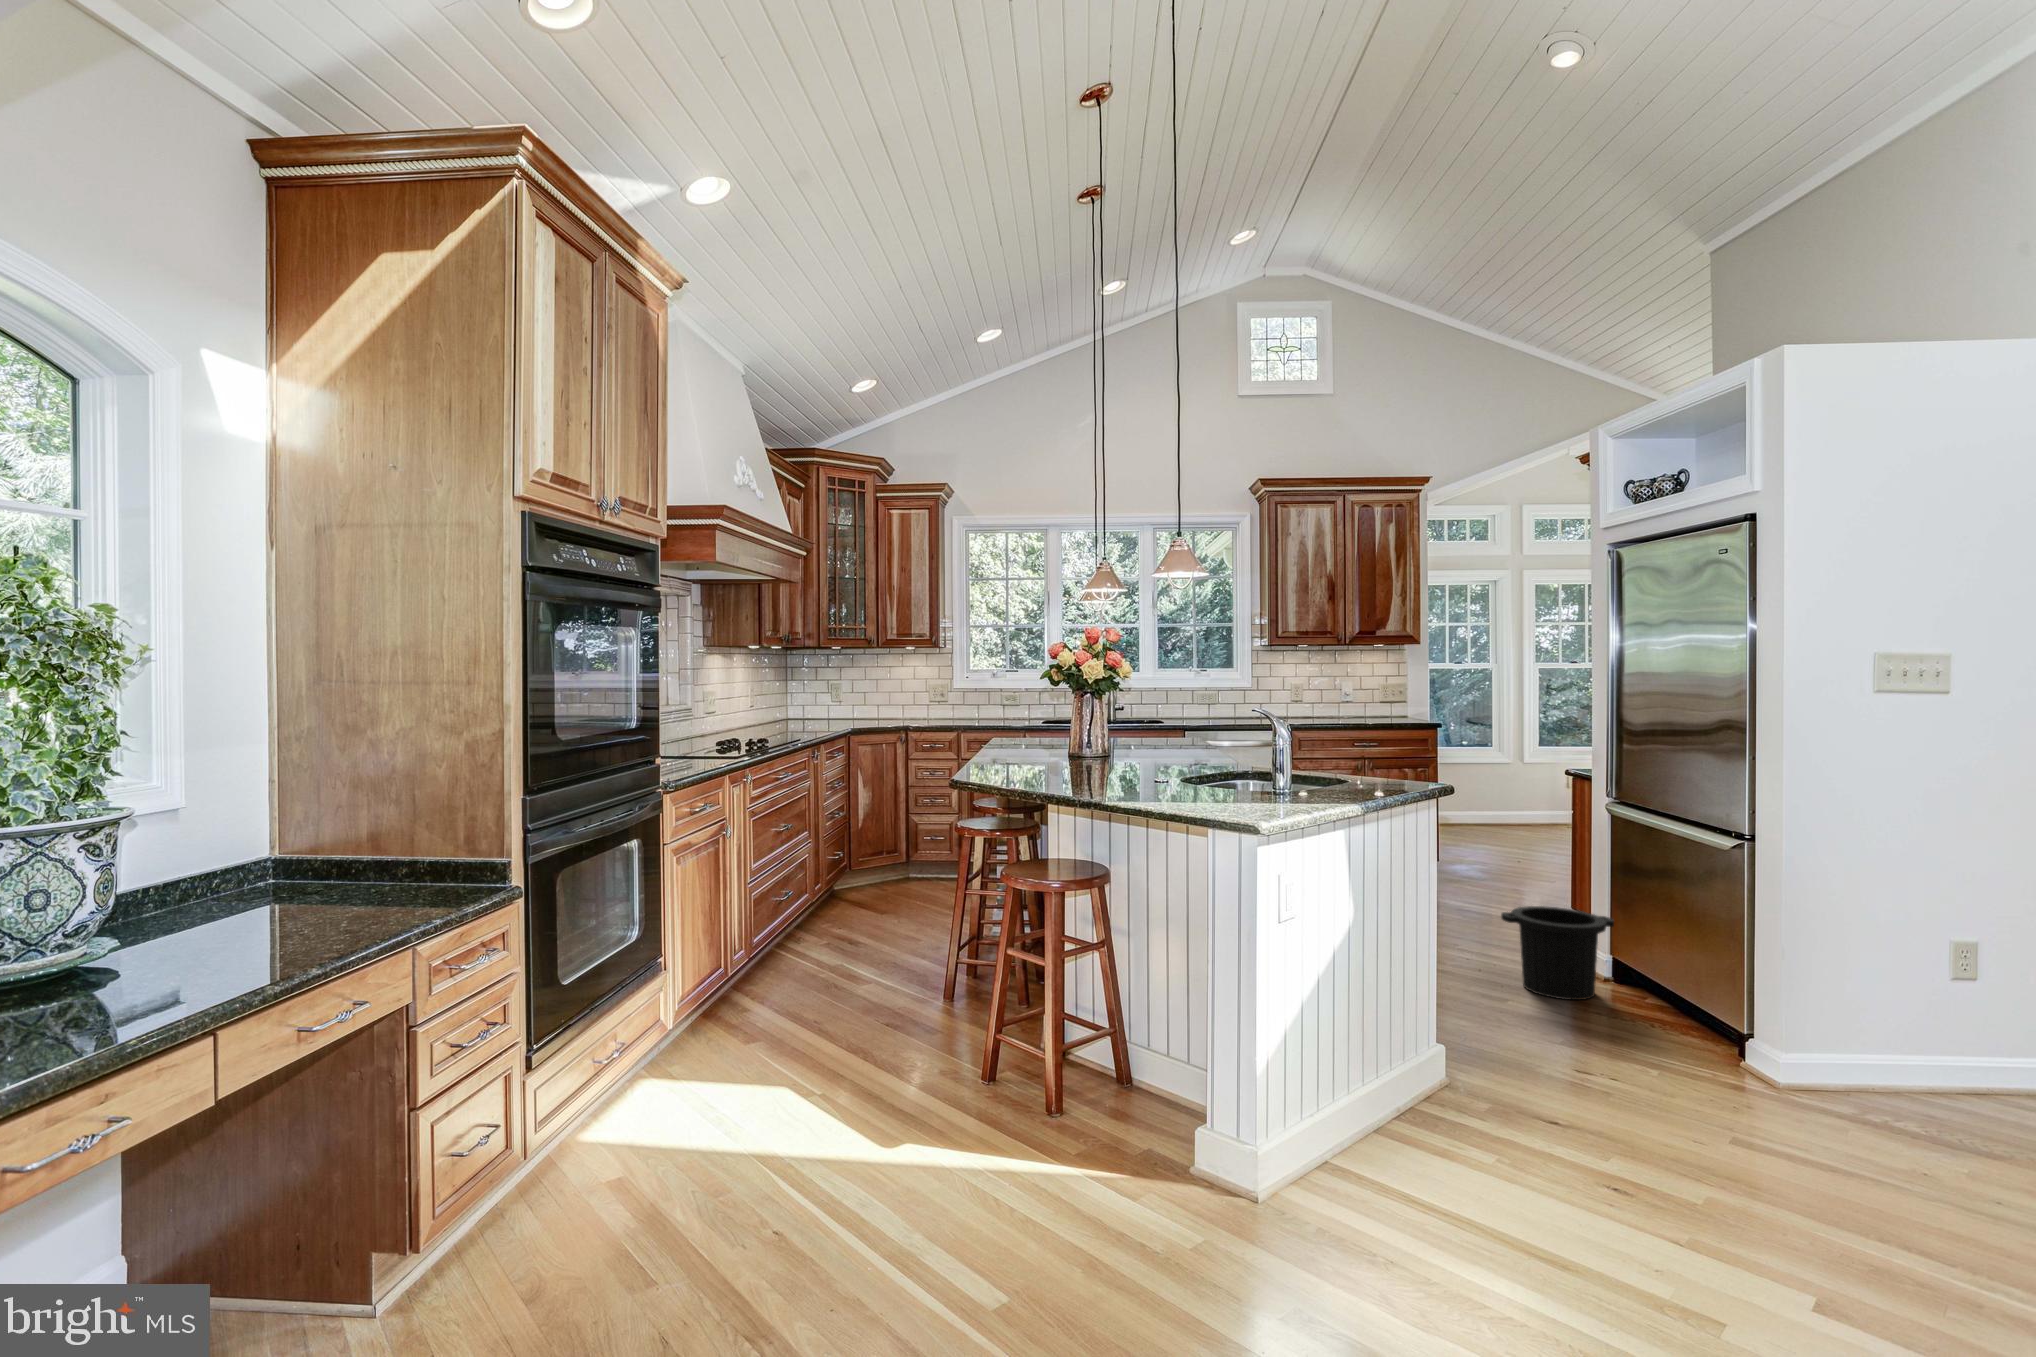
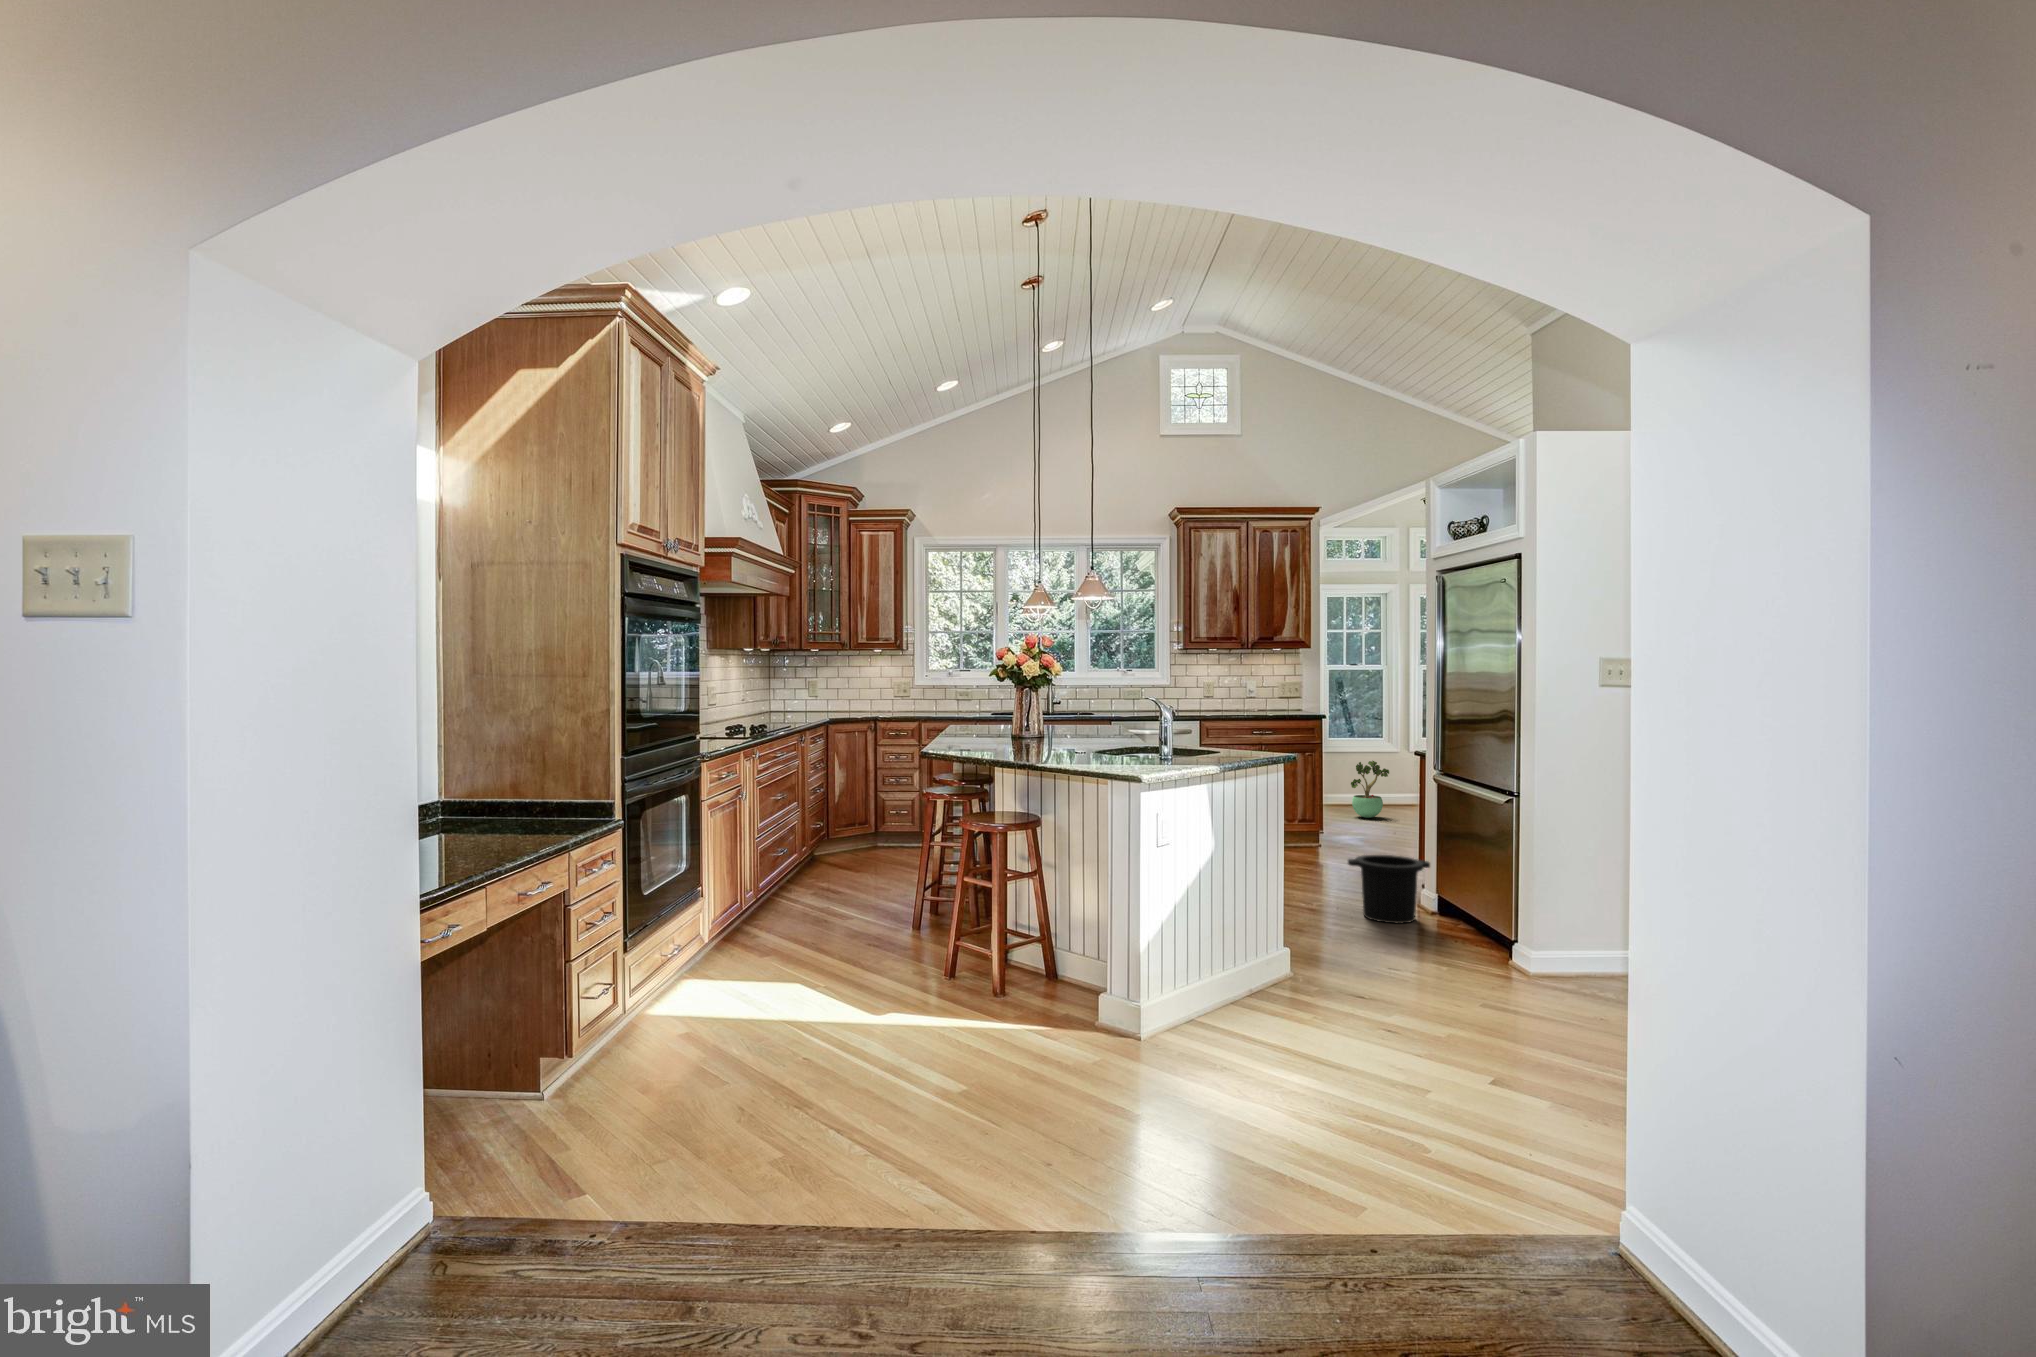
potted plant: none [1459,774,1506,841] -> present [1351,761,1389,818]

